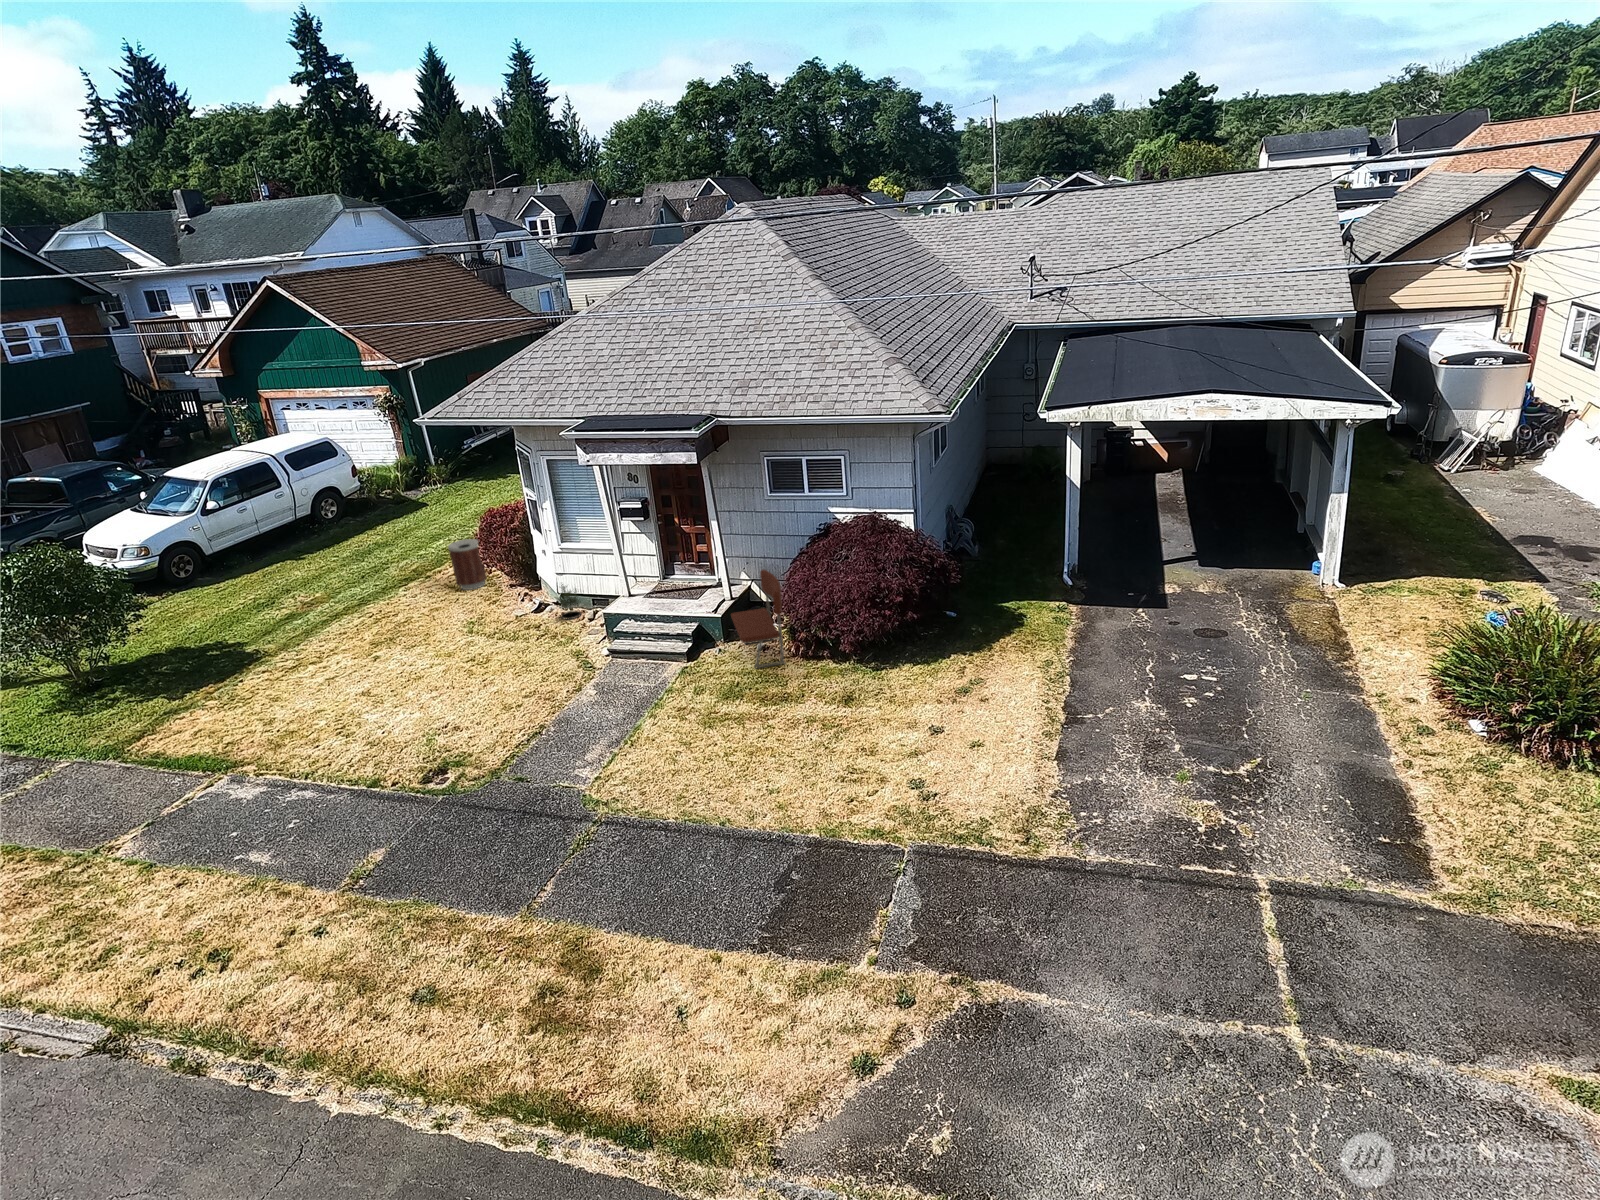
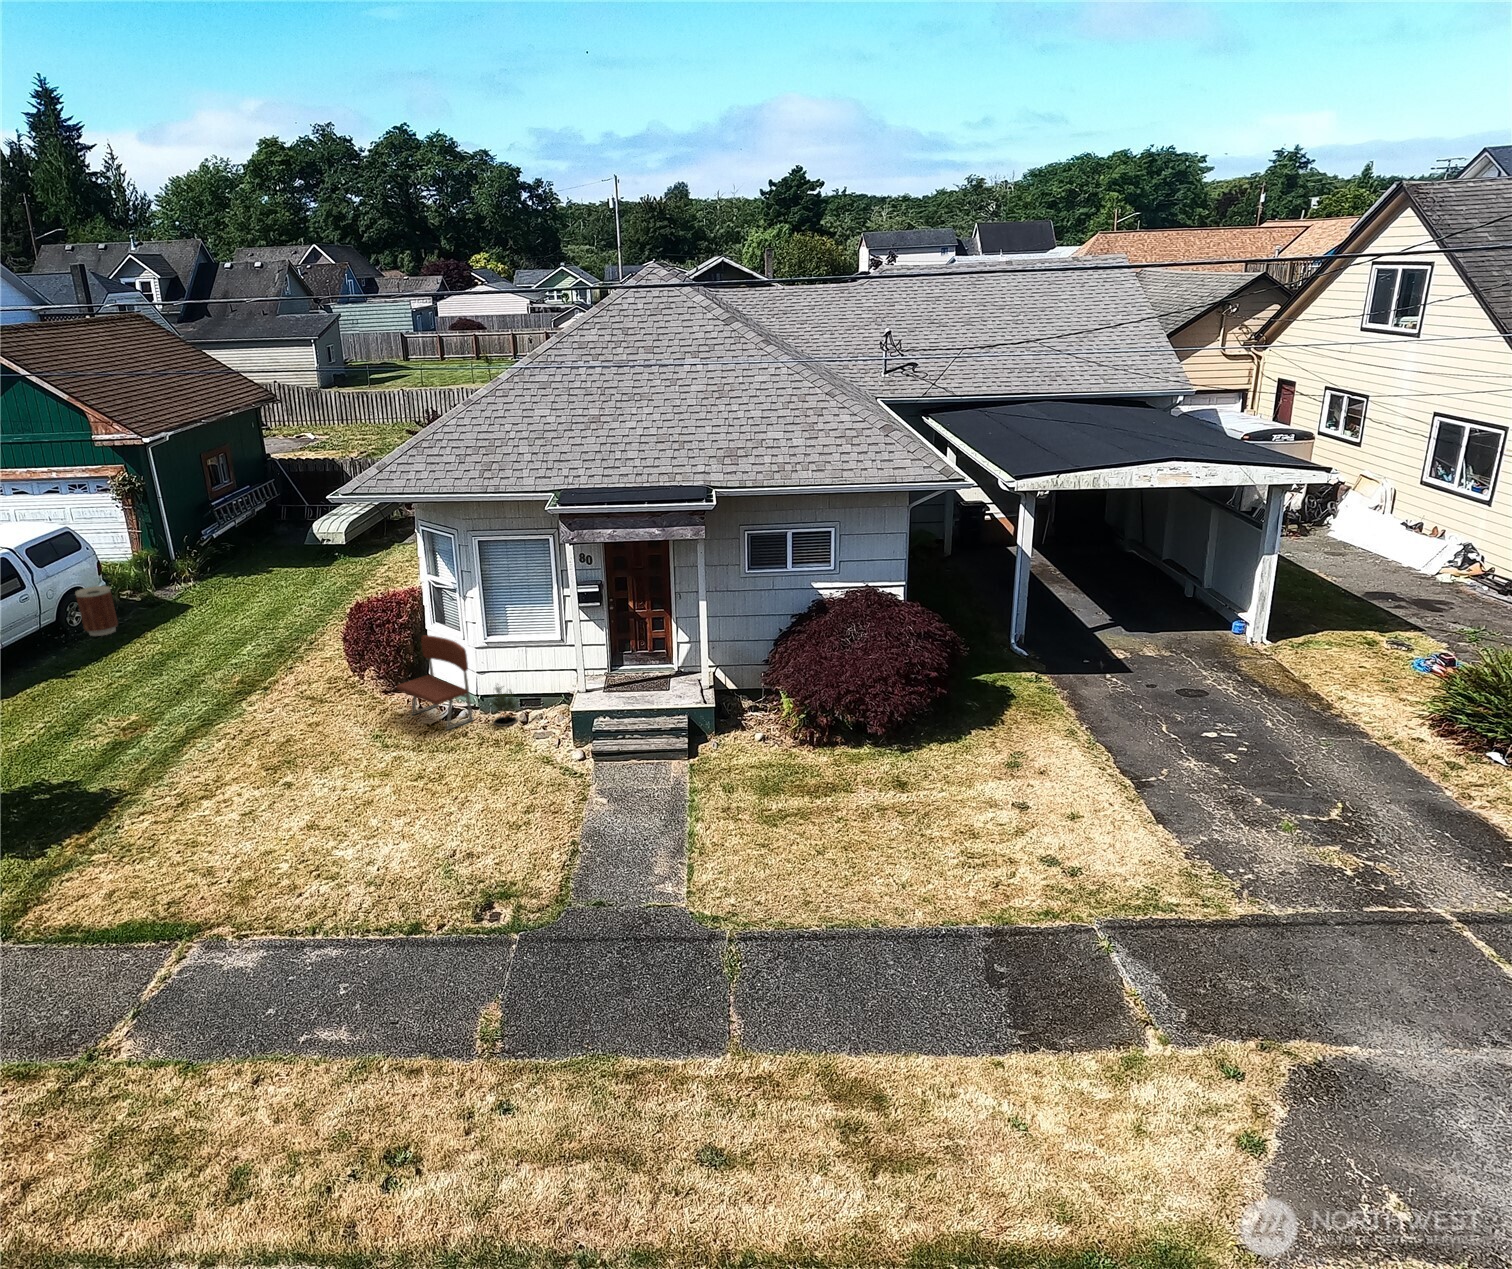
trash can: present [448,539,487,590] -> present [75,586,118,636]
bench: present [731,570,785,668] -> present [397,635,474,730]

